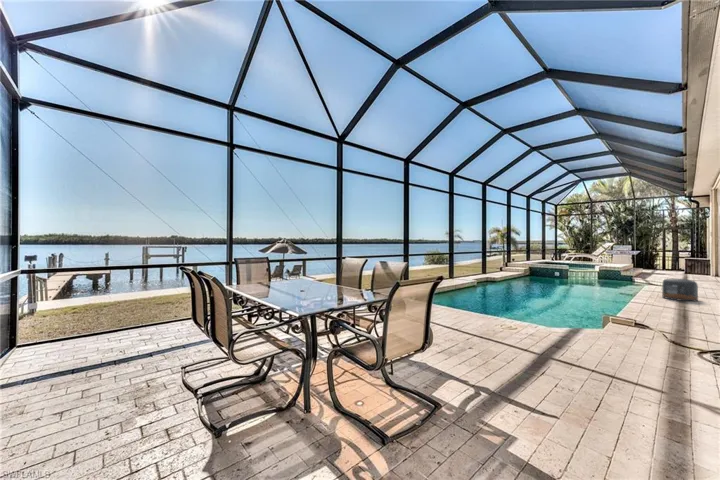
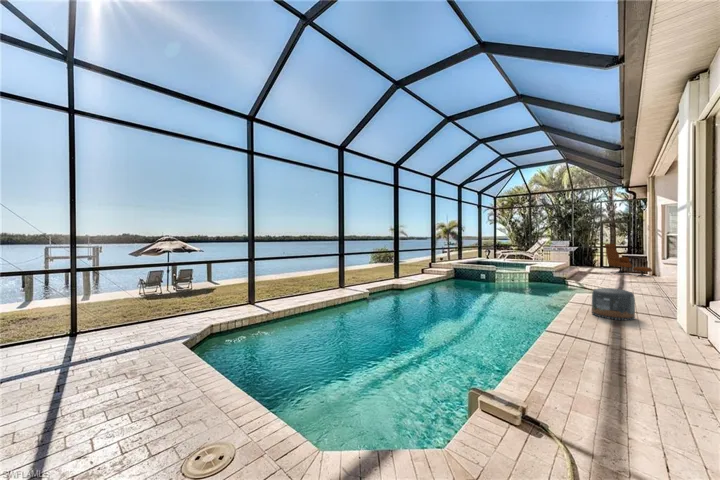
lounge chair: none [668,248,715,277] -> present [605,244,652,276]

